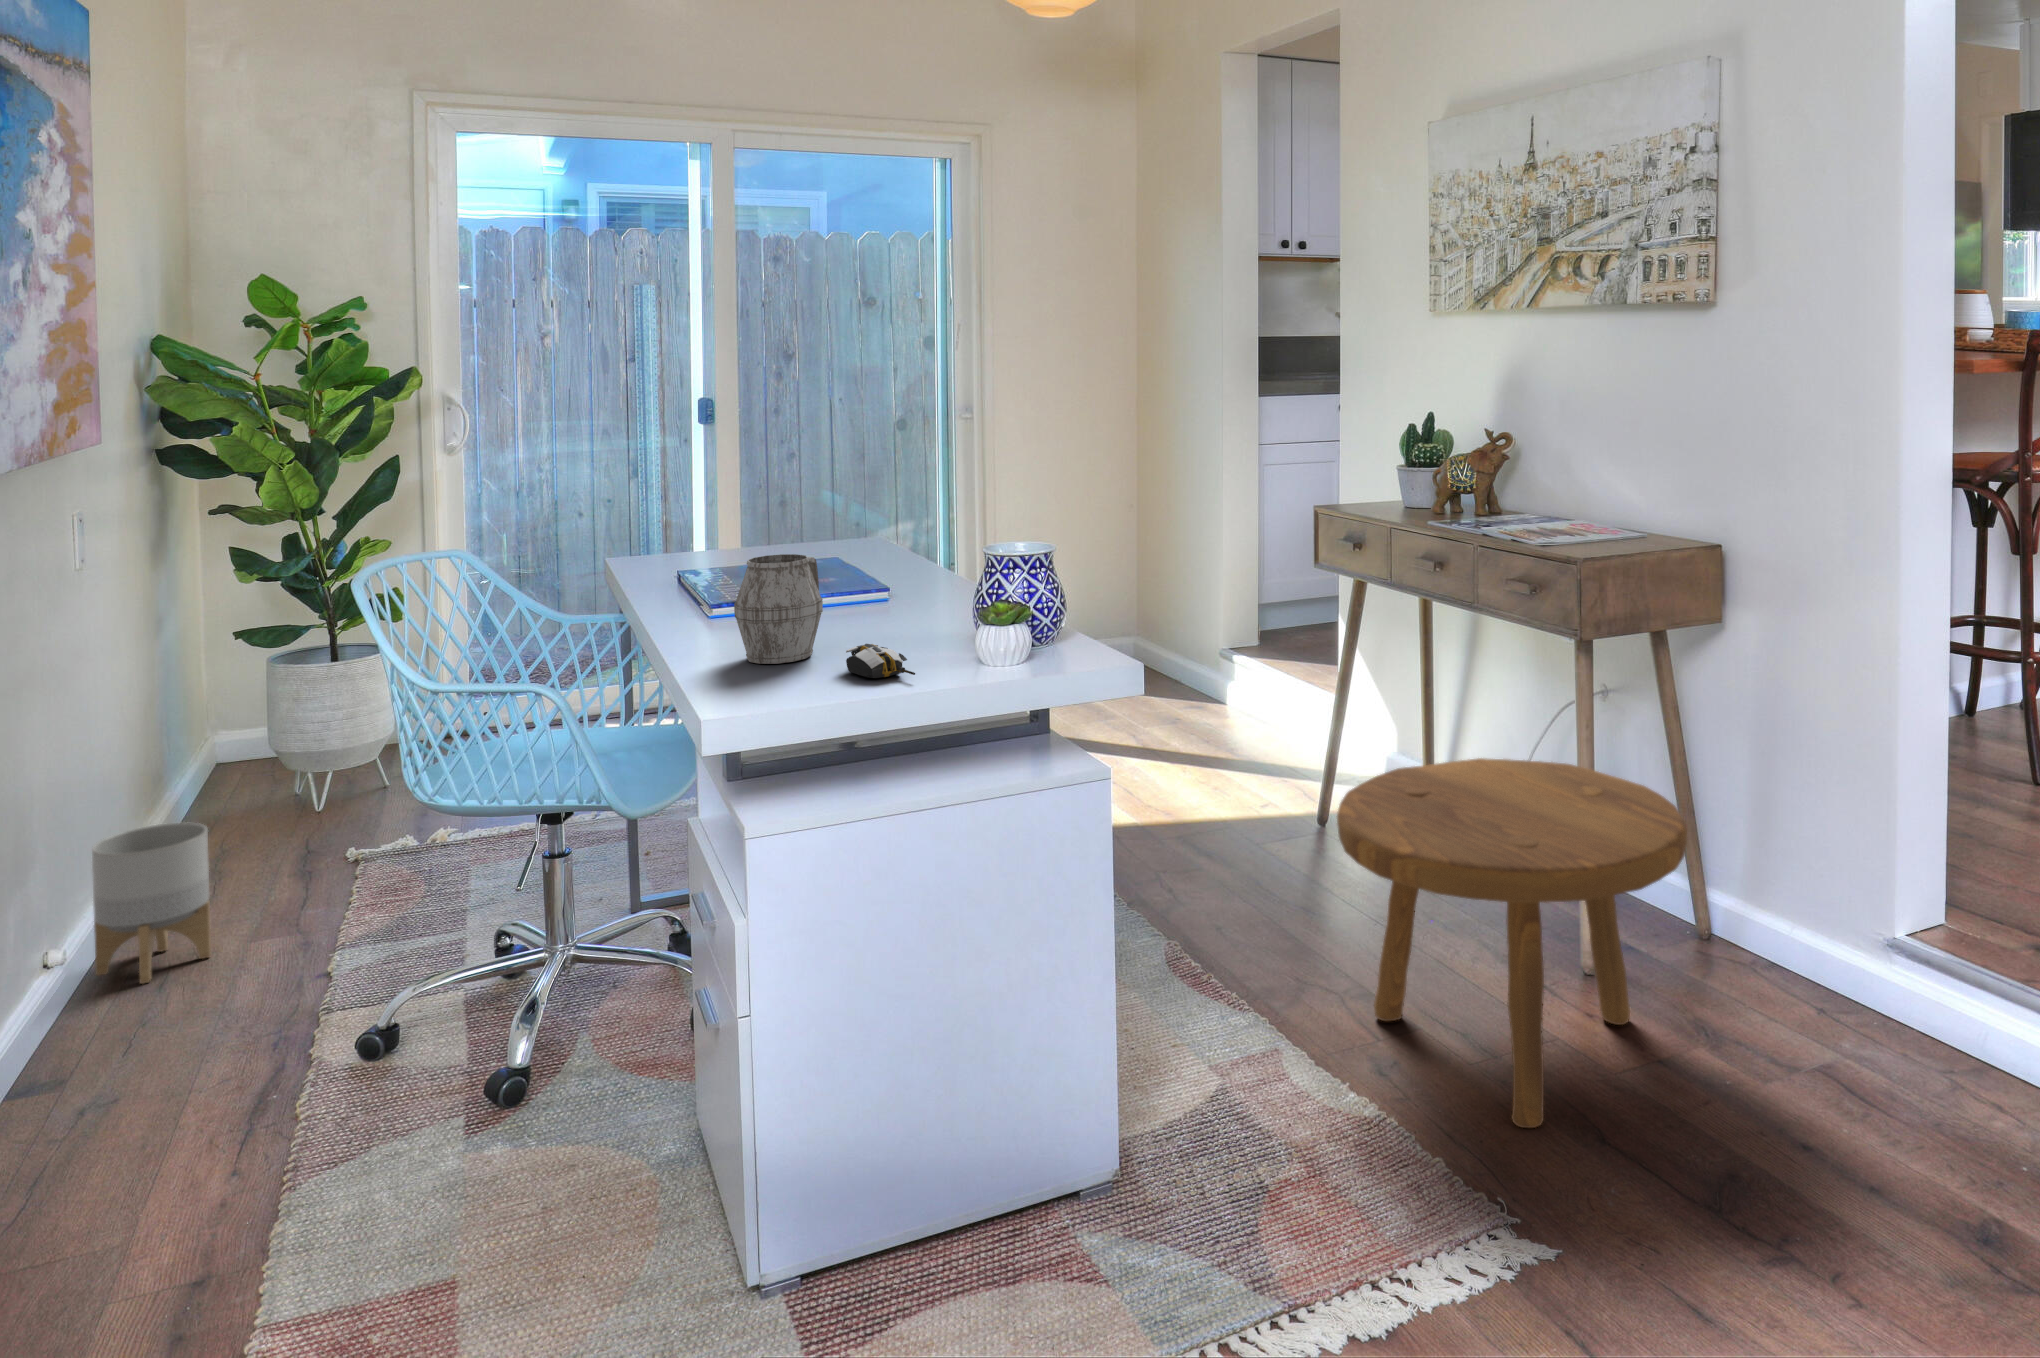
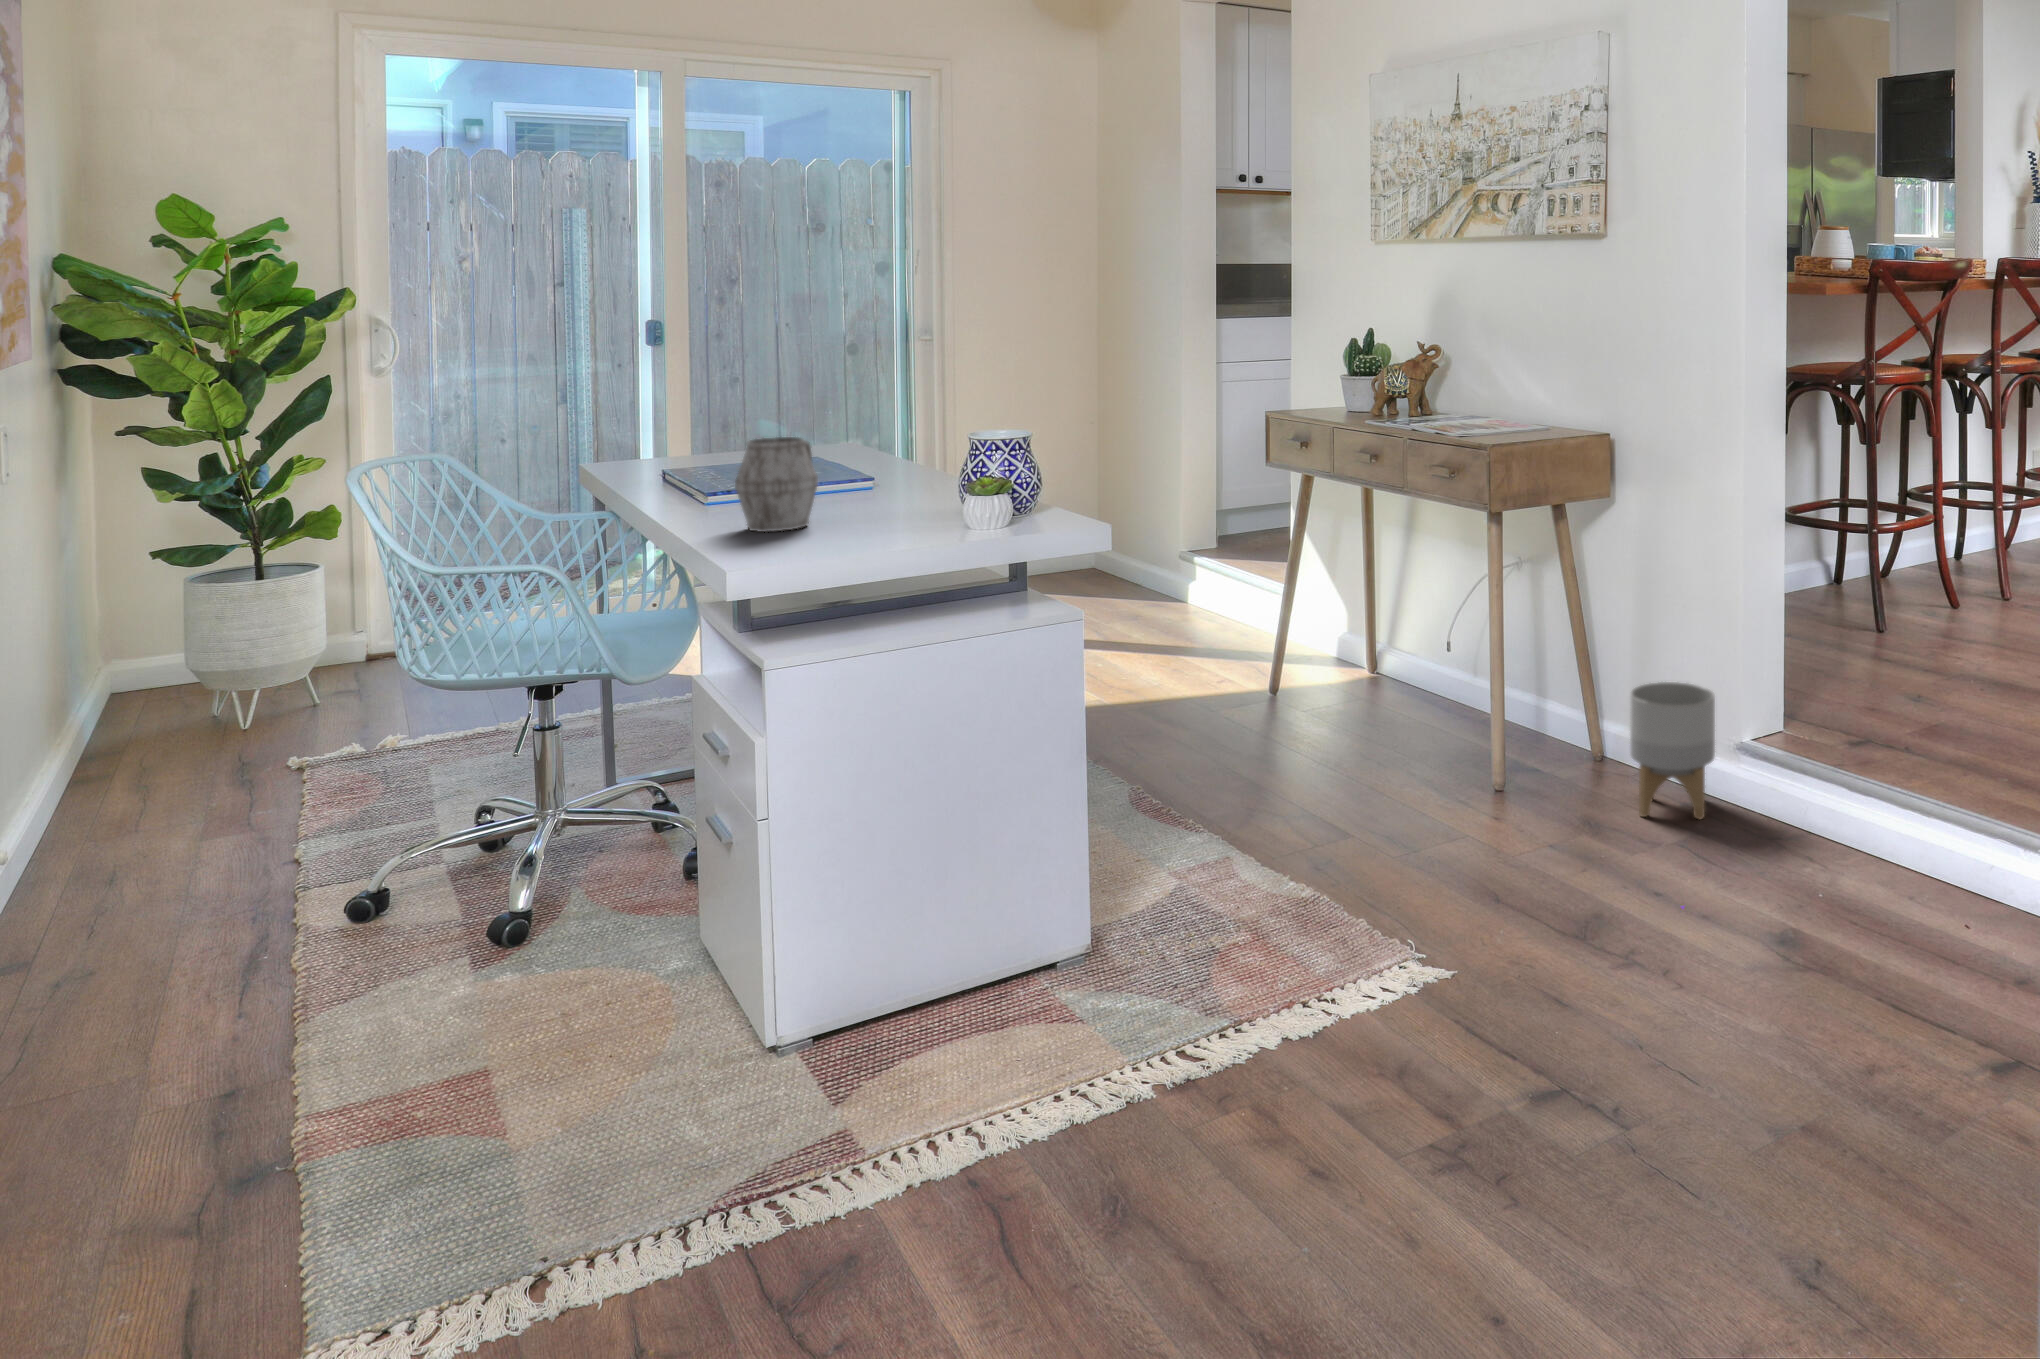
computer mouse: present [846,644,915,678] -> none [843,510,908,538]
footstool: present [1337,758,1687,1128] -> none [1280,615,1569,898]
planter: present [92,822,211,983] -> present [1630,682,1715,819]

